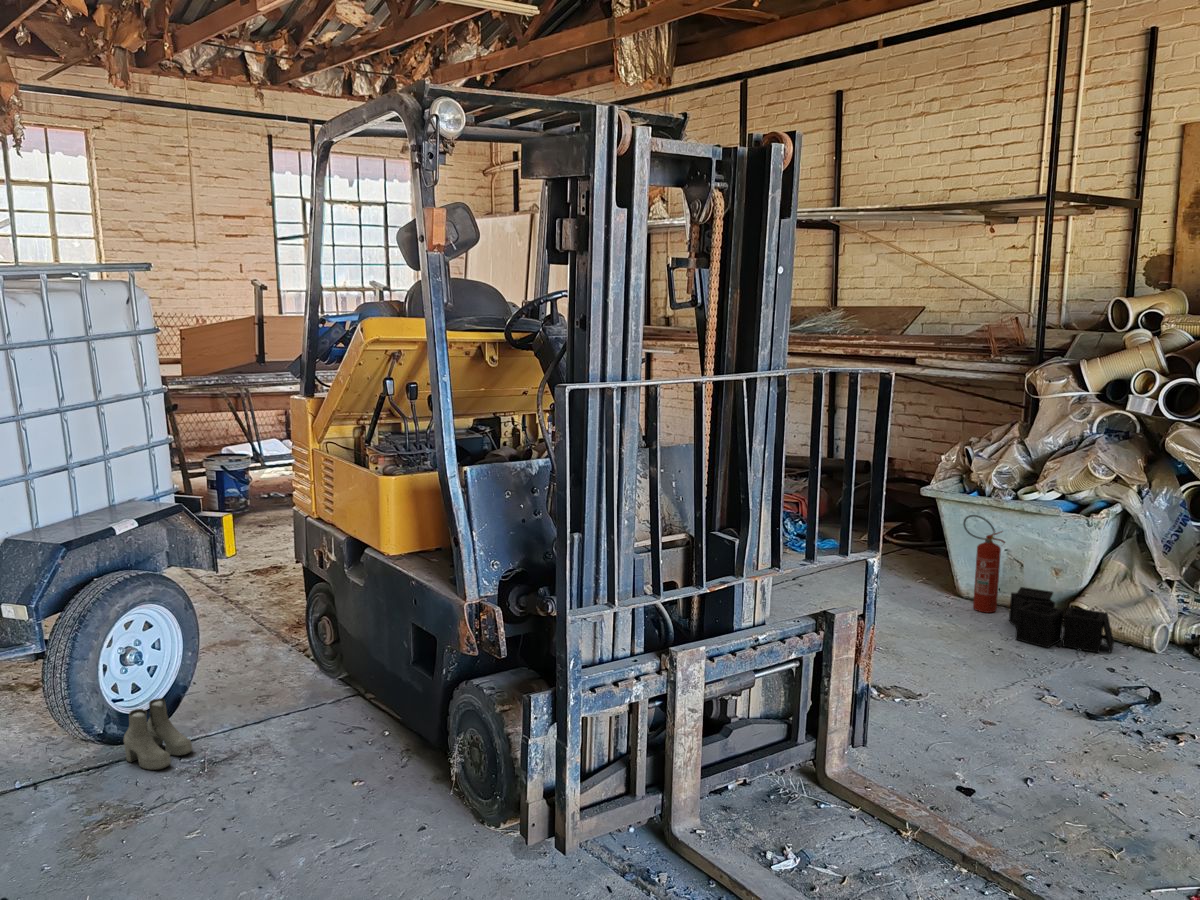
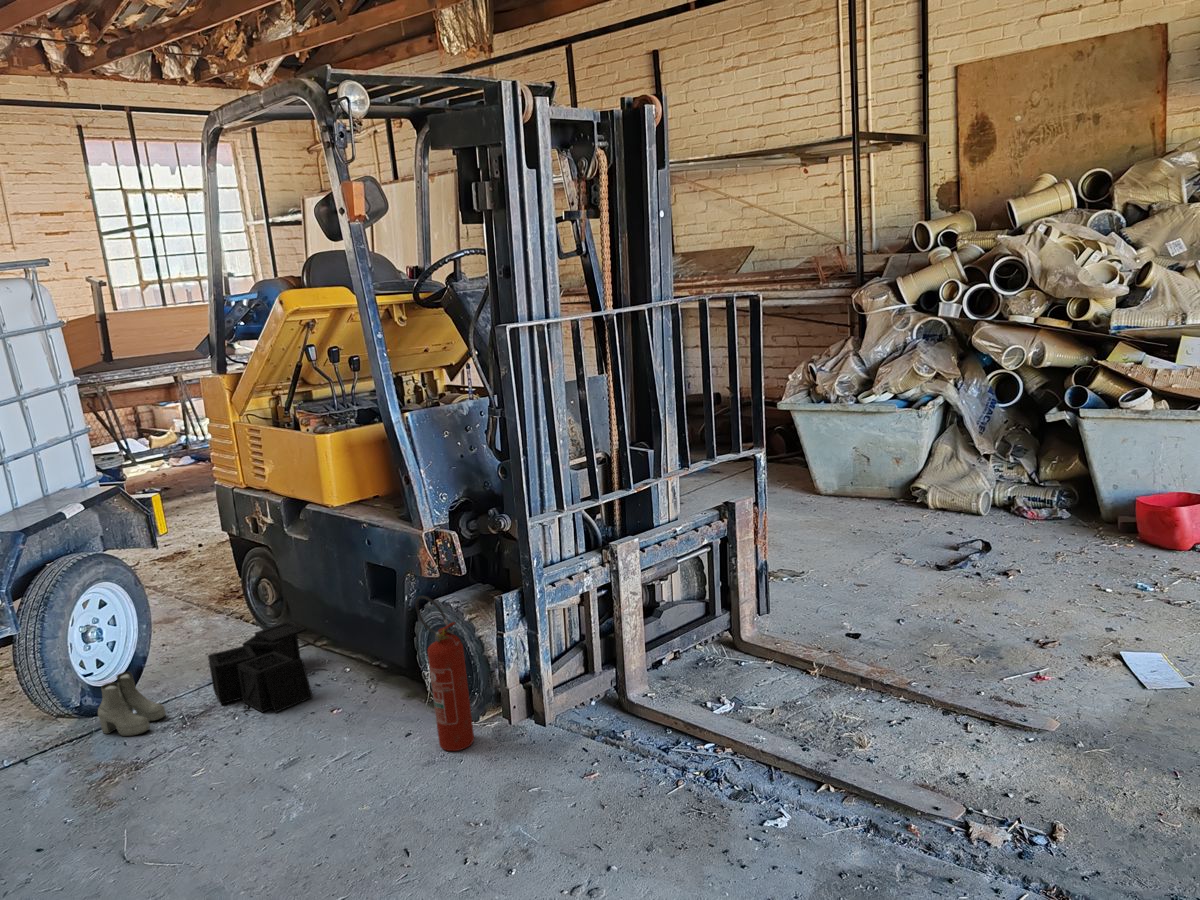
fire extinguisher: present [963,515,1005,613] -> present [415,596,474,751]
storage bin: present [1009,587,1114,653] -> present [208,621,312,714]

